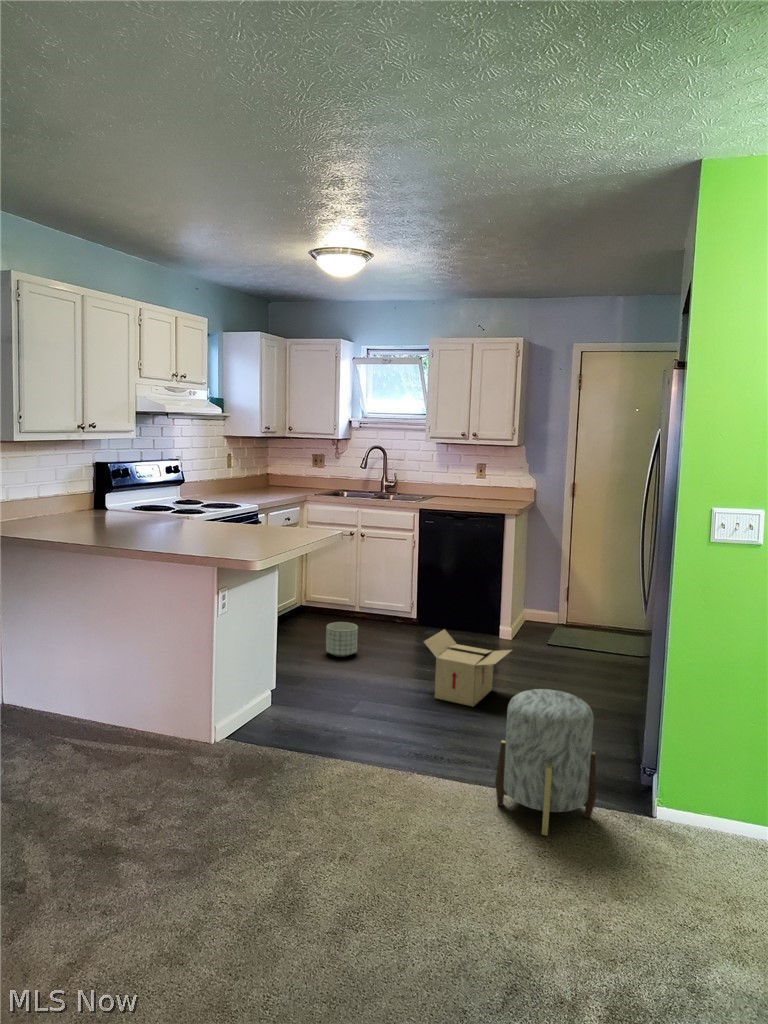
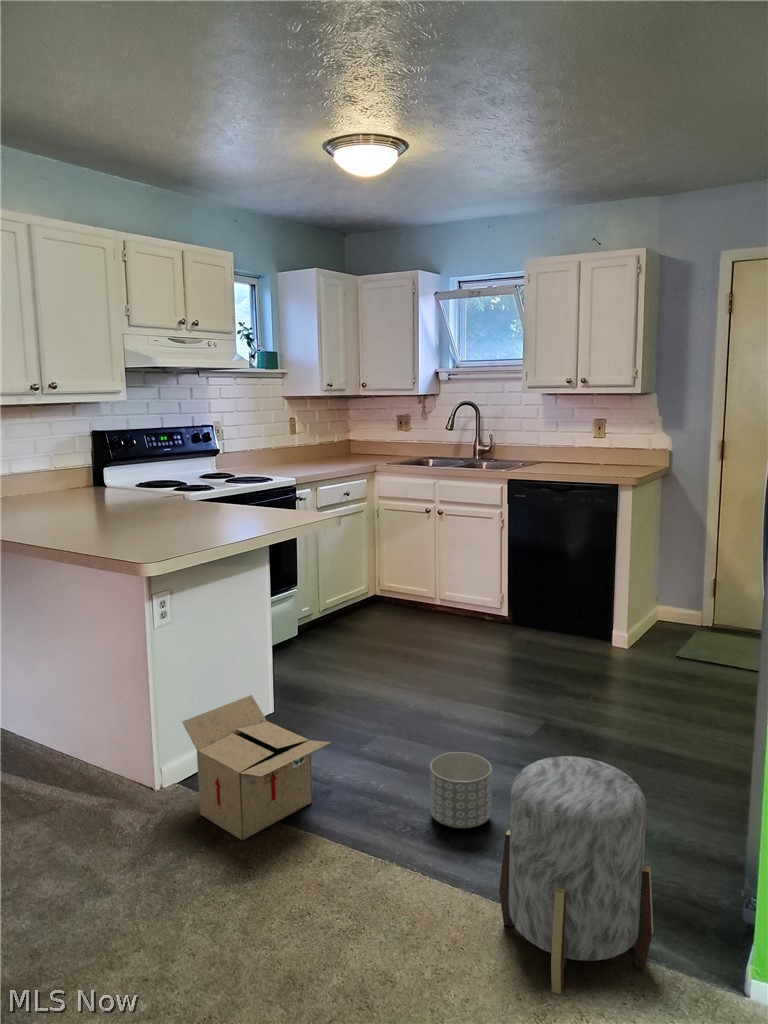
planter: present [326,622,358,657] -> present [430,752,492,828]
cardboard box: present [424,630,512,707] -> present [182,695,332,841]

